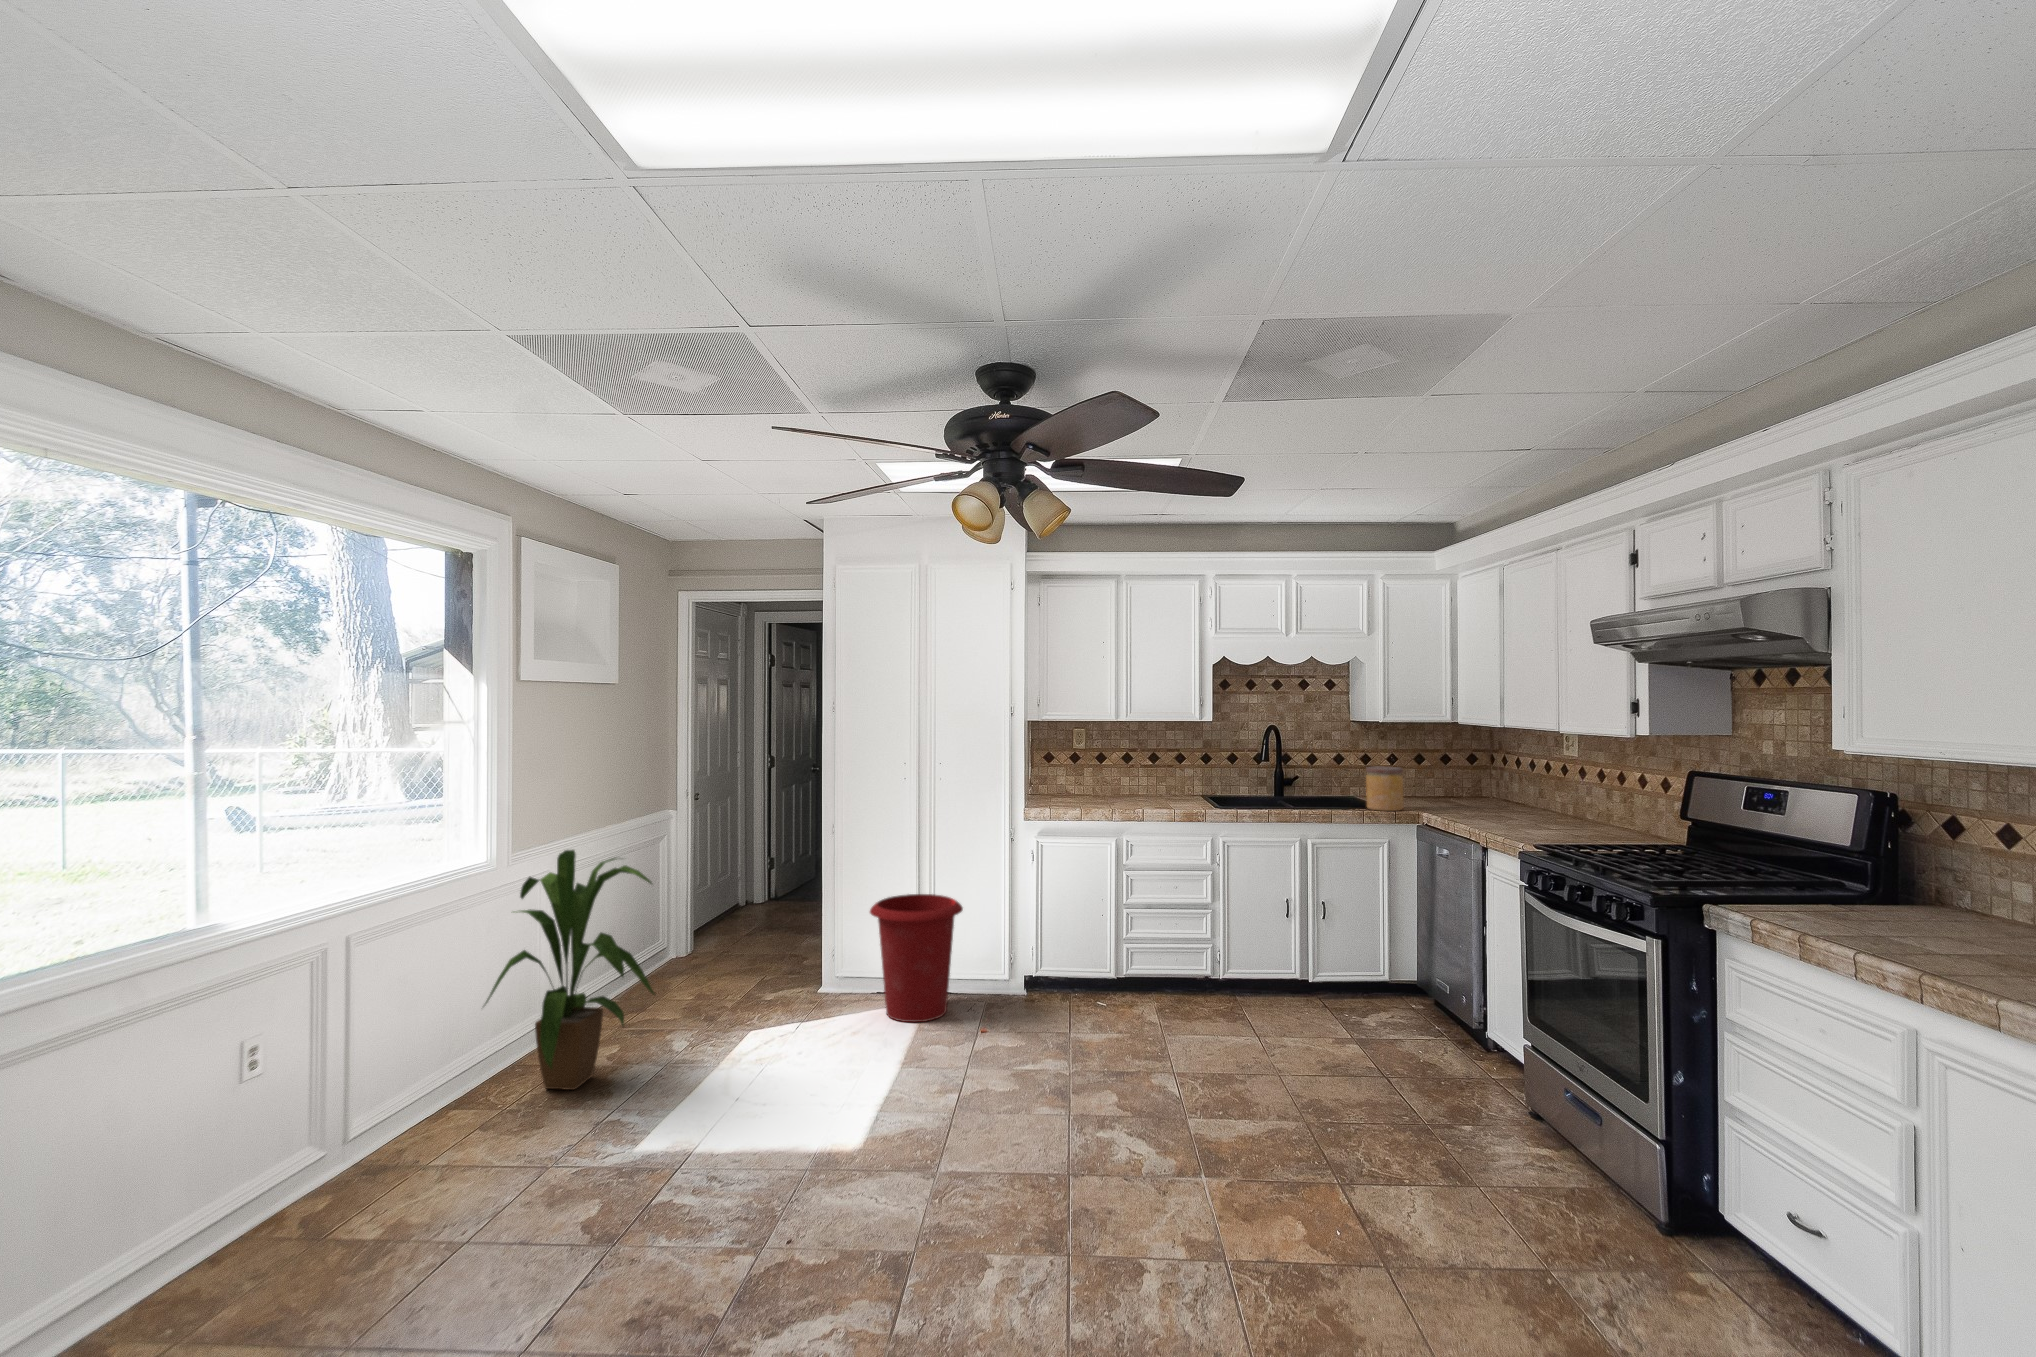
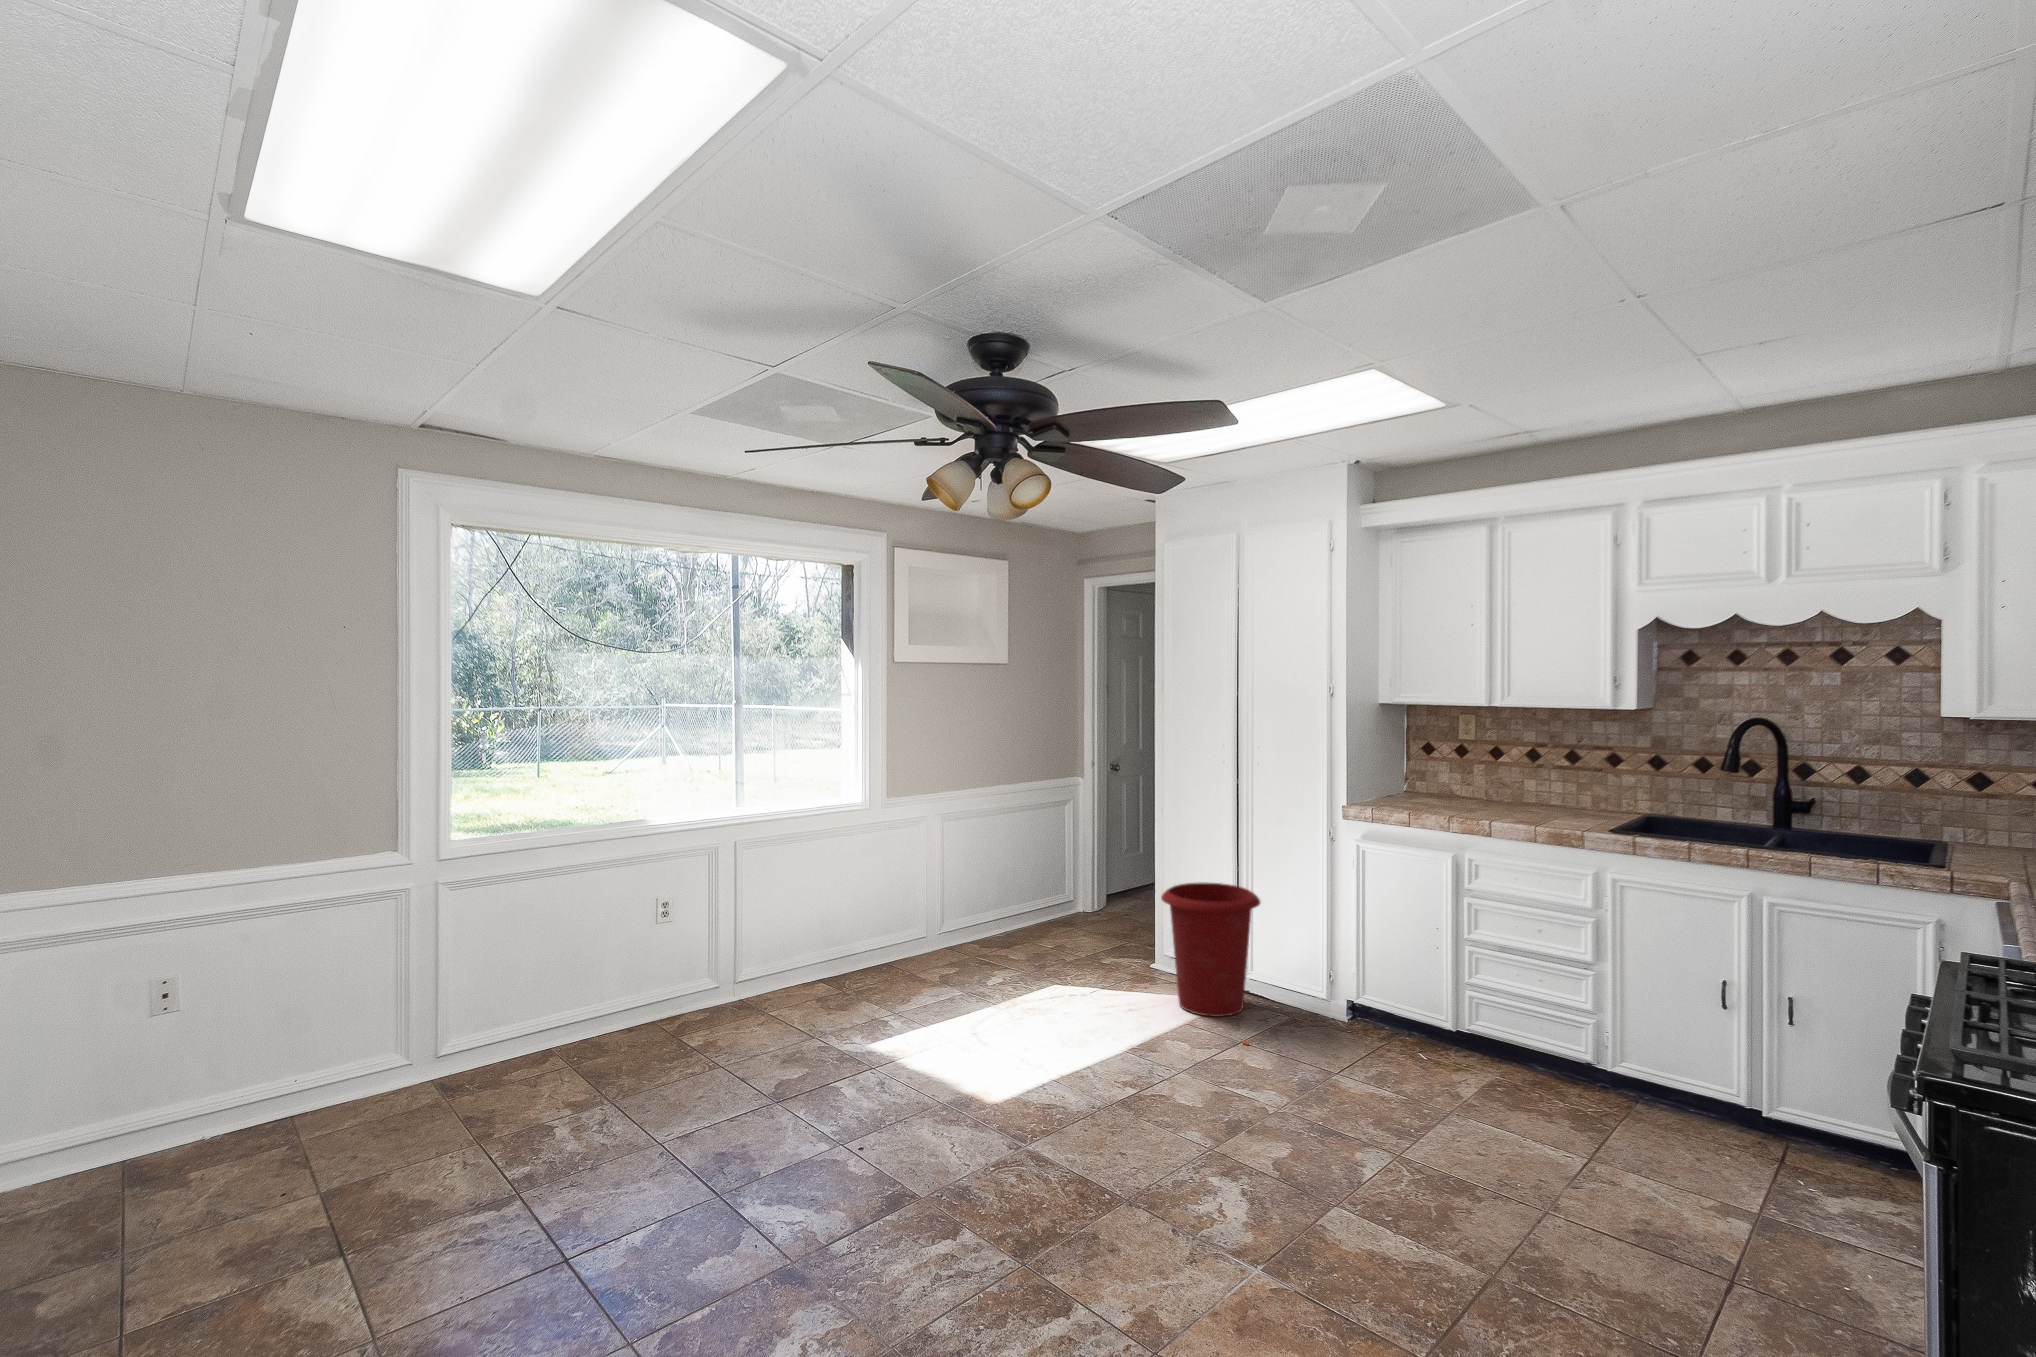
jar: present [1366,766,1403,811] -> none [1890,793,1970,871]
house plant: present [485,850,655,1090] -> none [839,799,970,990]

